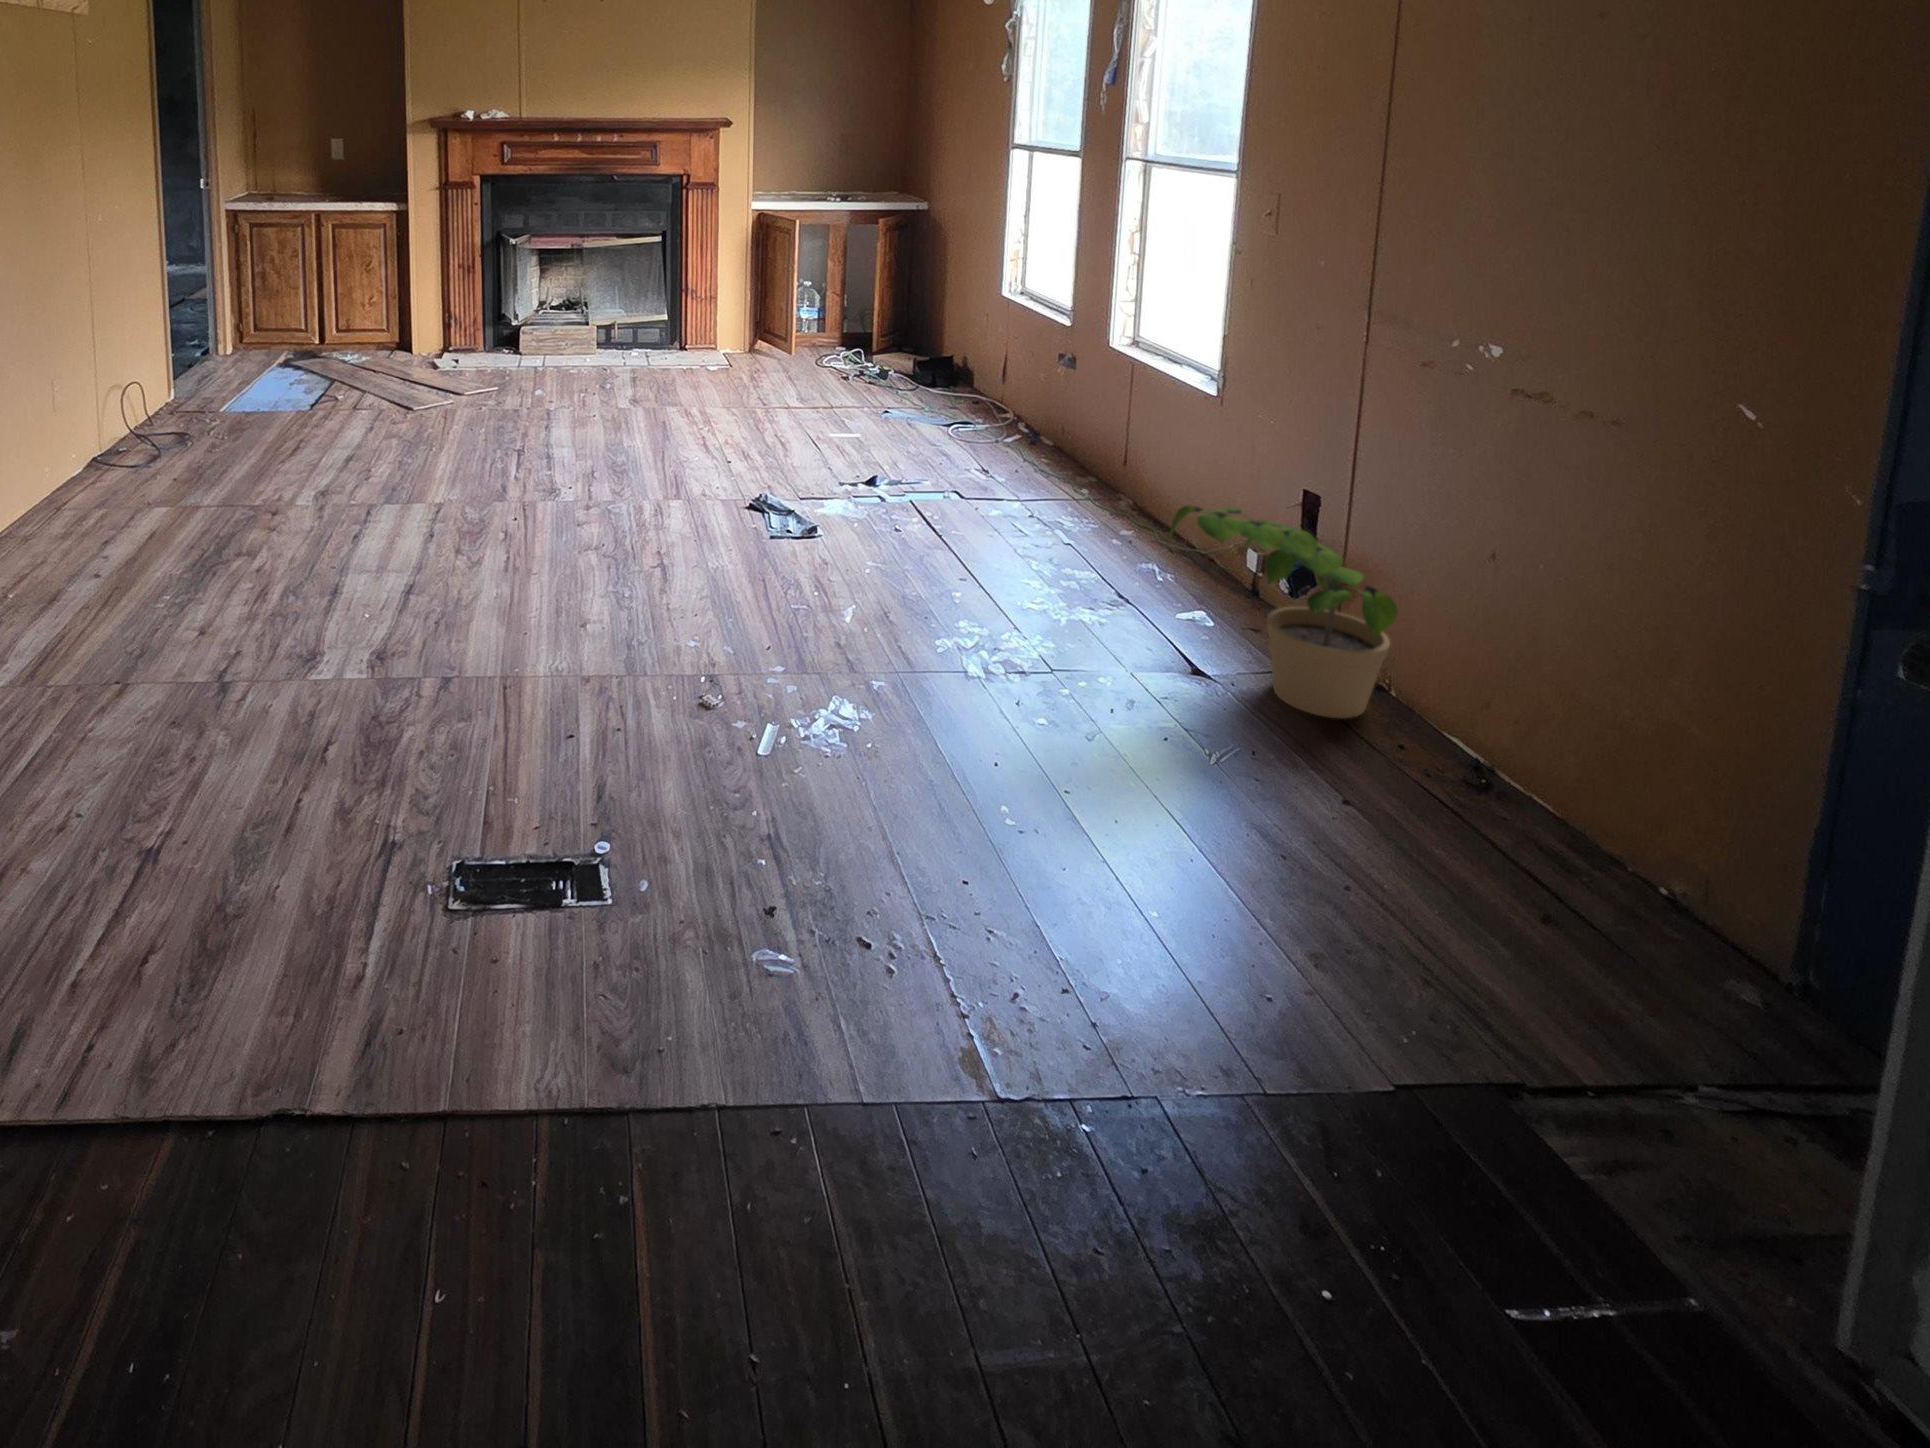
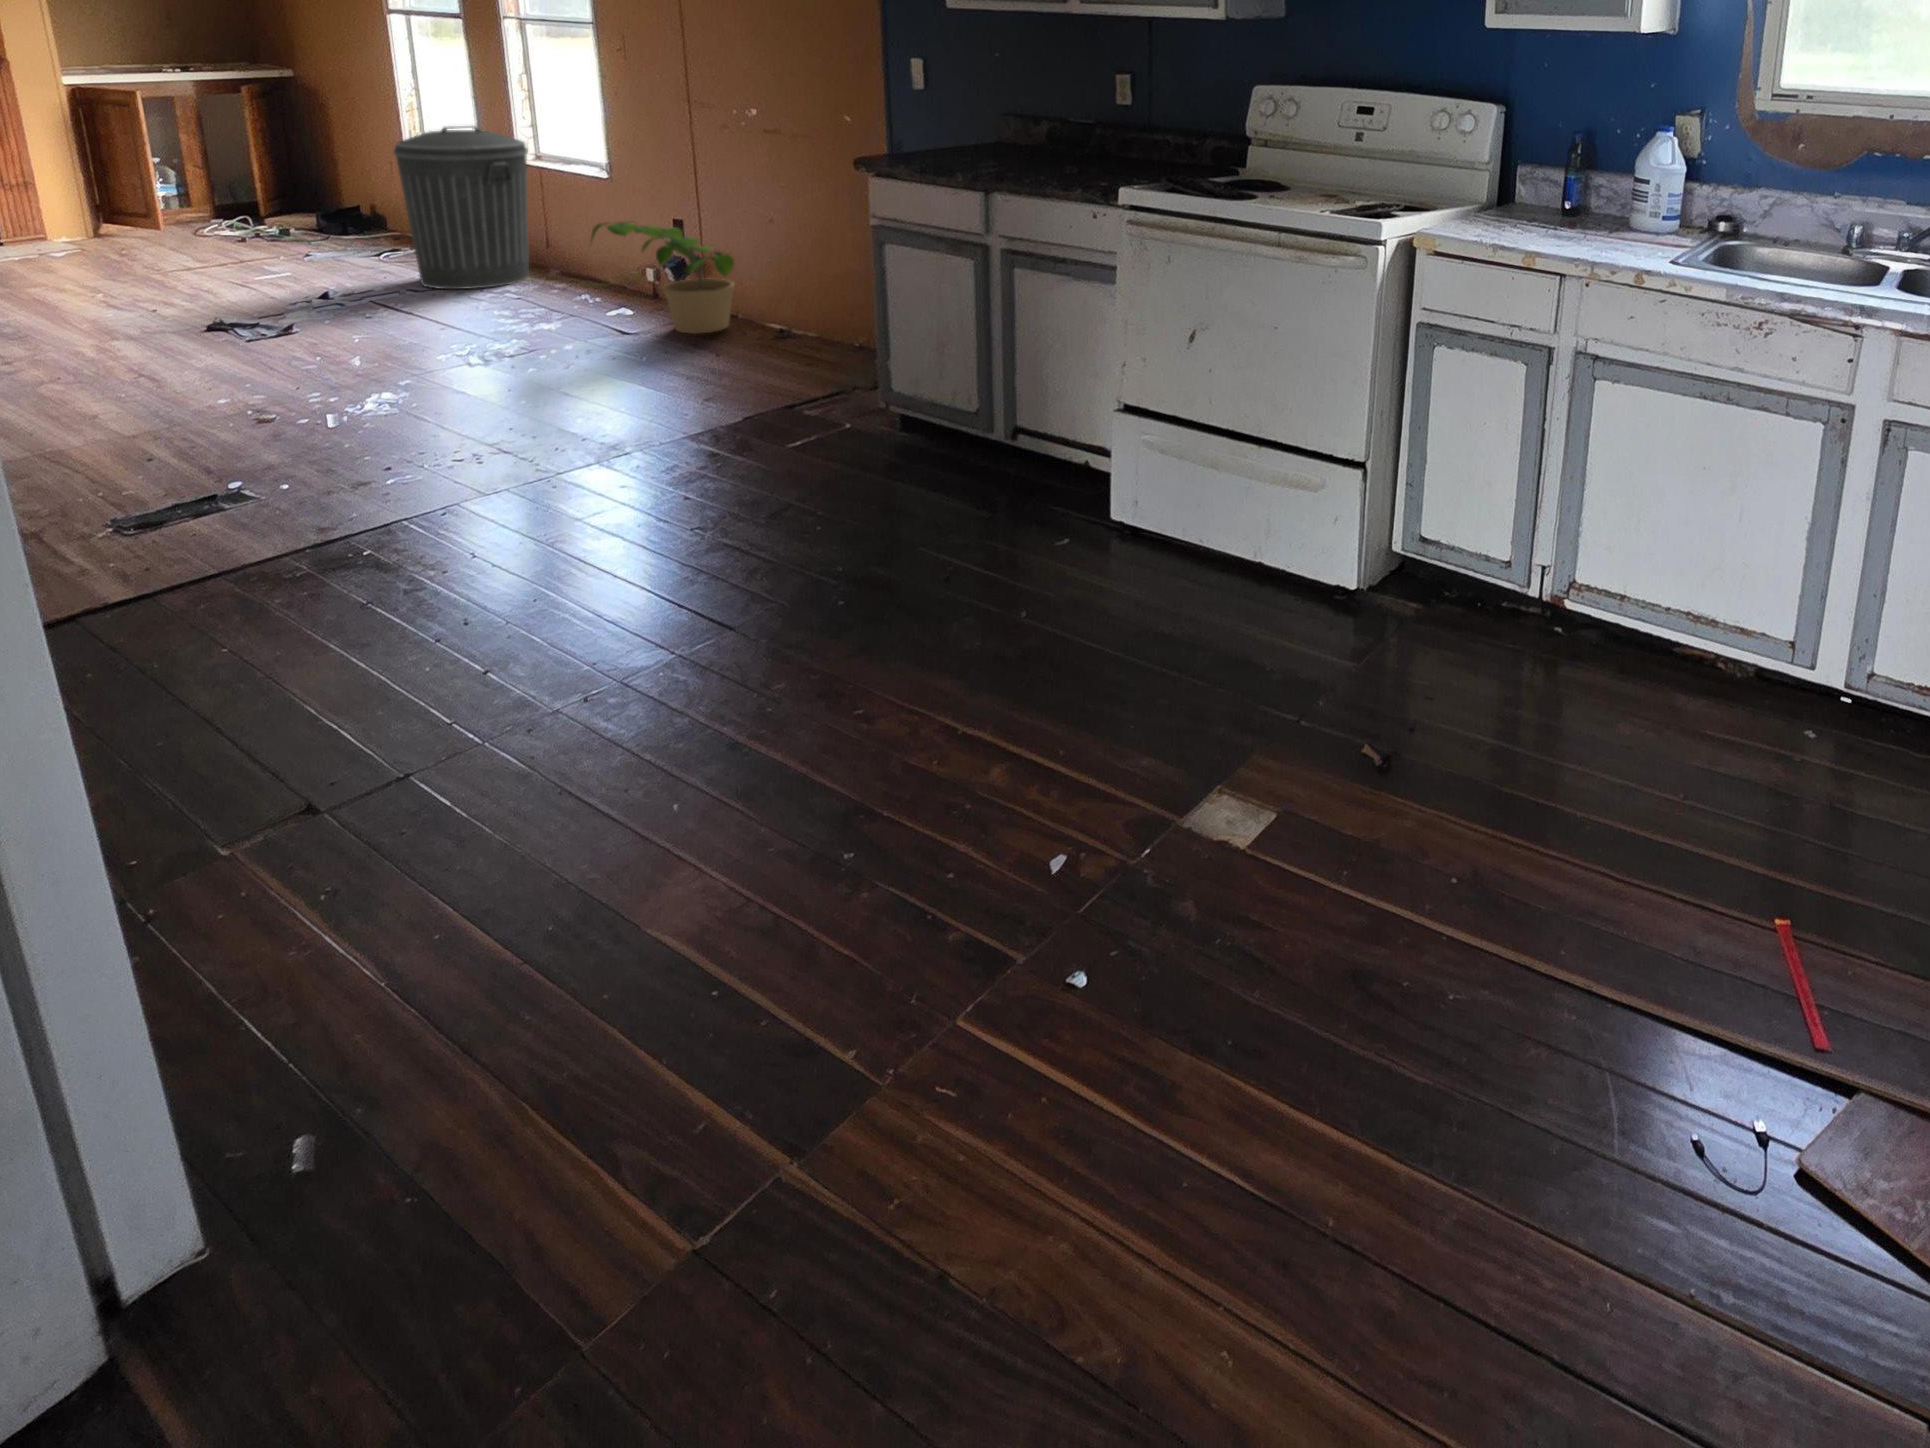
trash can: none [975,298,1123,513] -> present [394,126,529,289]

